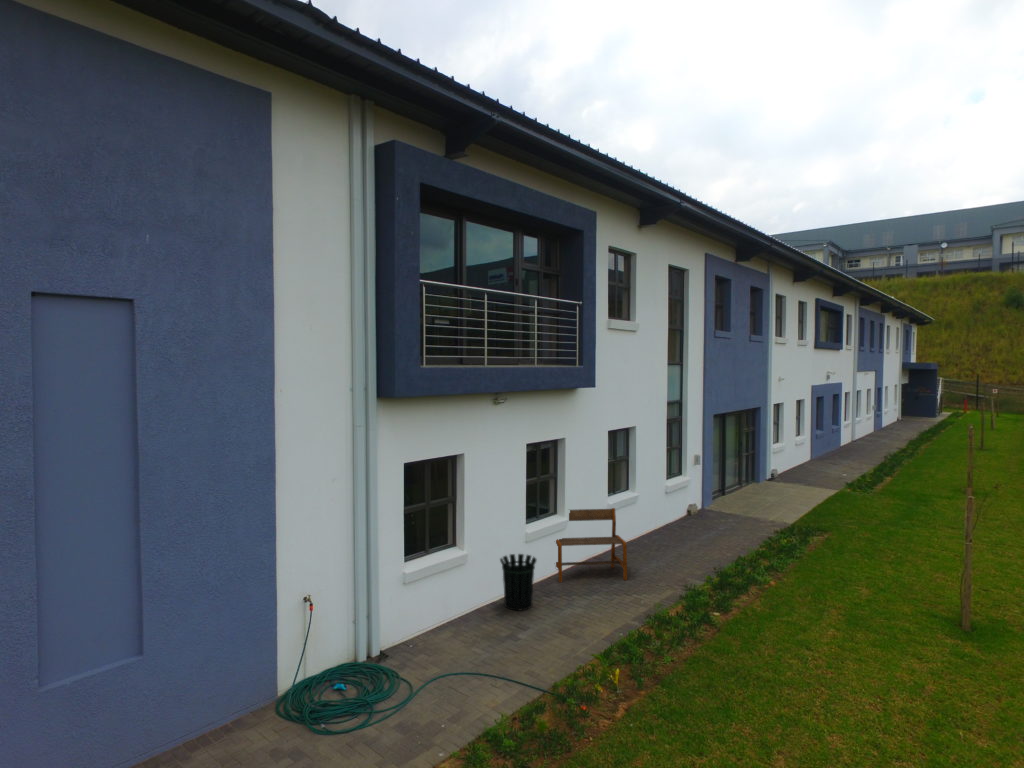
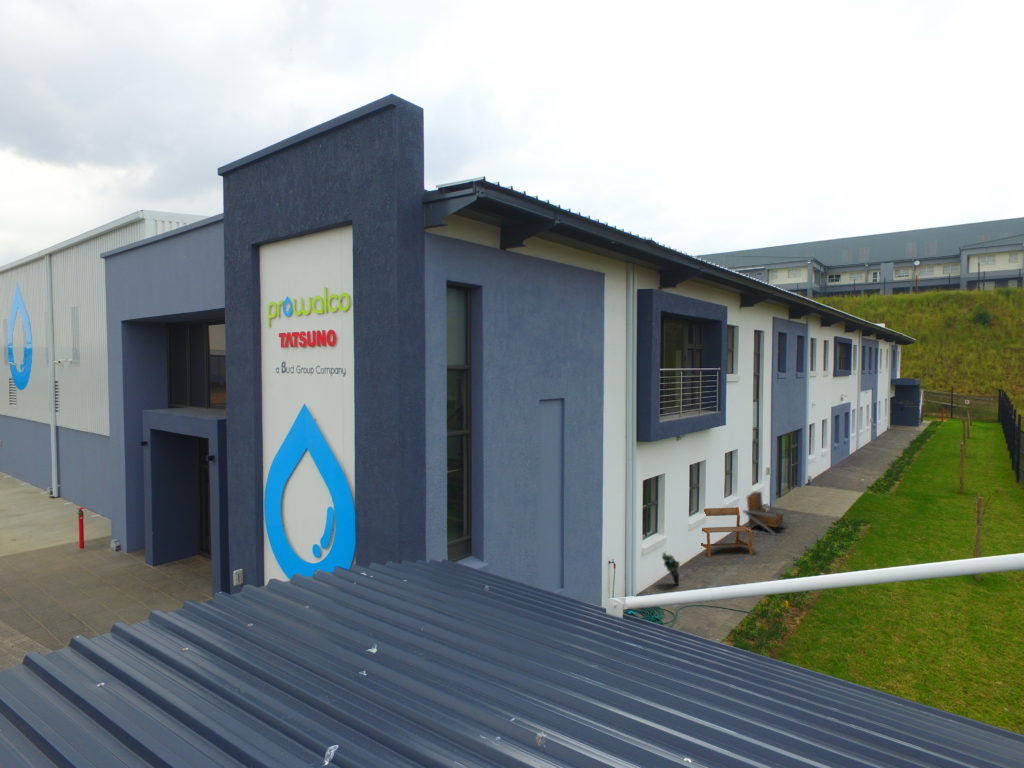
lounge chair: none [640,487,703,550] -> present [743,492,784,536]
waste bin: present [500,554,536,611] -> none [681,537,707,574]
potted plant: none [446,577,478,631] -> present [662,553,680,585]

